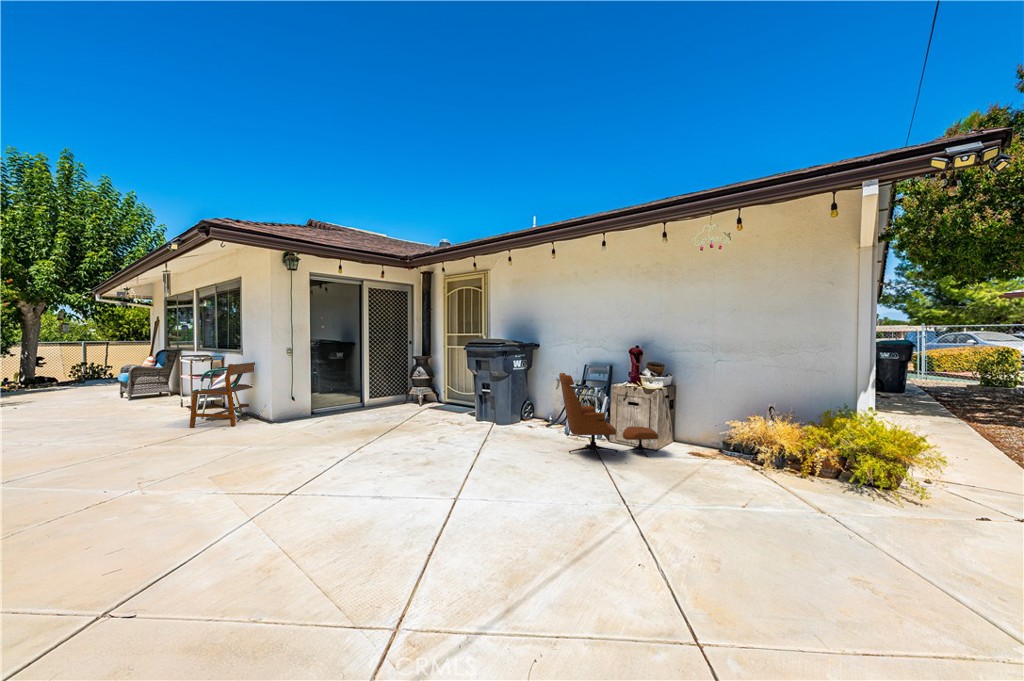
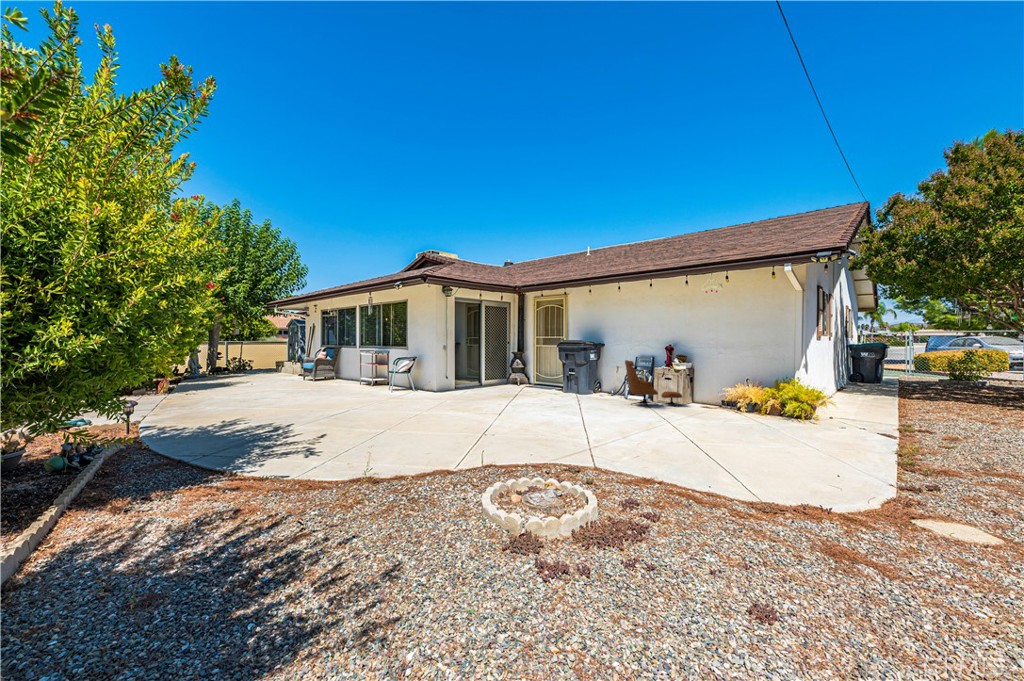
bench: present [189,362,255,428] -> none [393,354,424,394]

